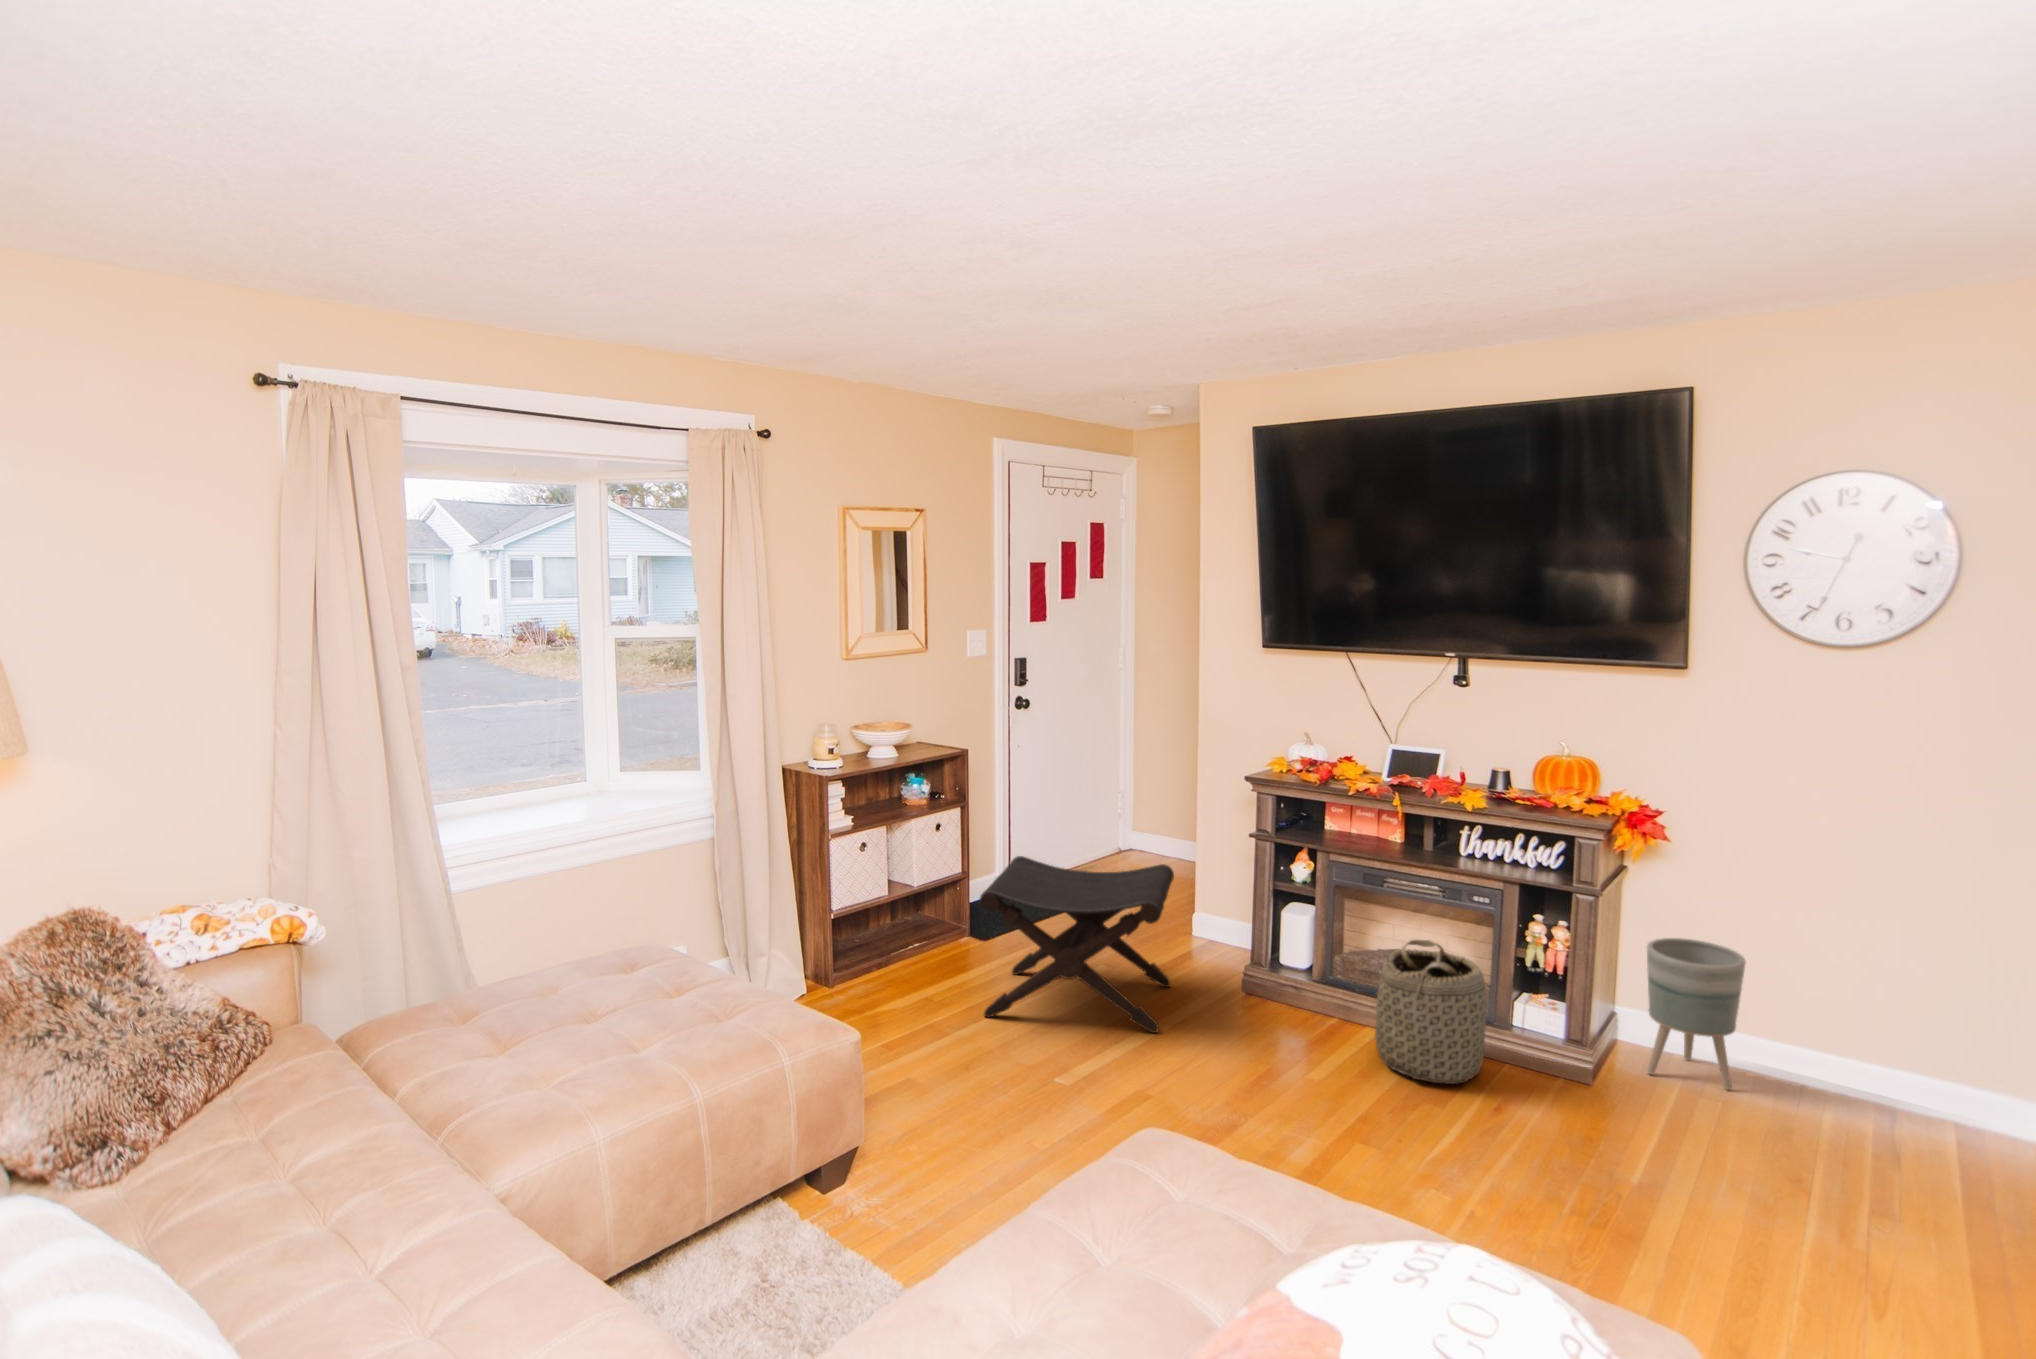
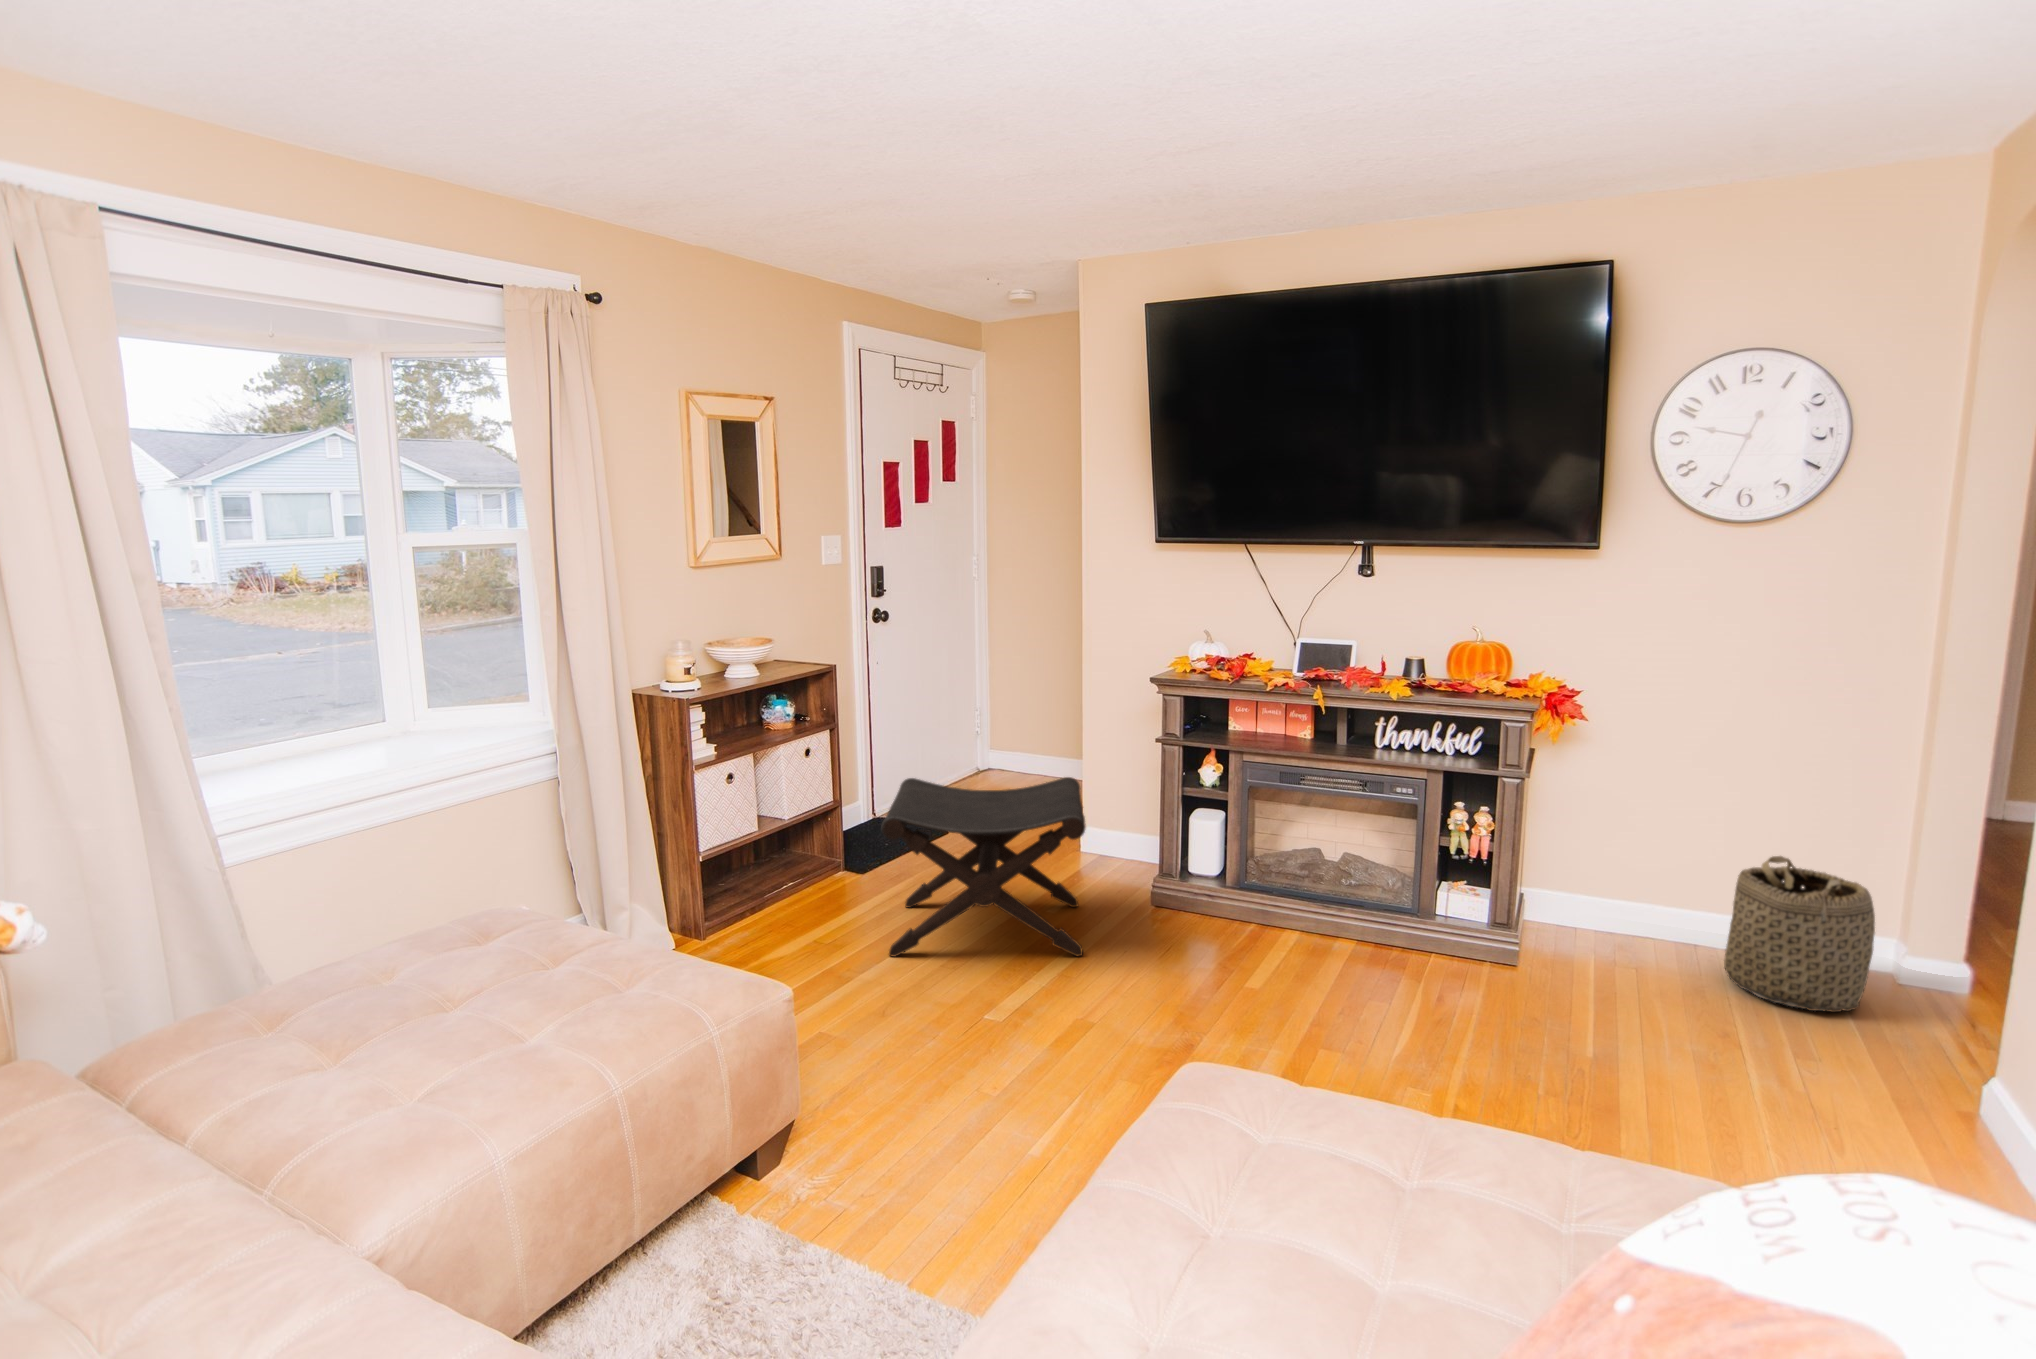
planter: present [1647,938,1746,1090] -> none [1560,816,1654,958]
basket: present [1375,940,1487,1084] -> present [1724,856,1875,1012]

